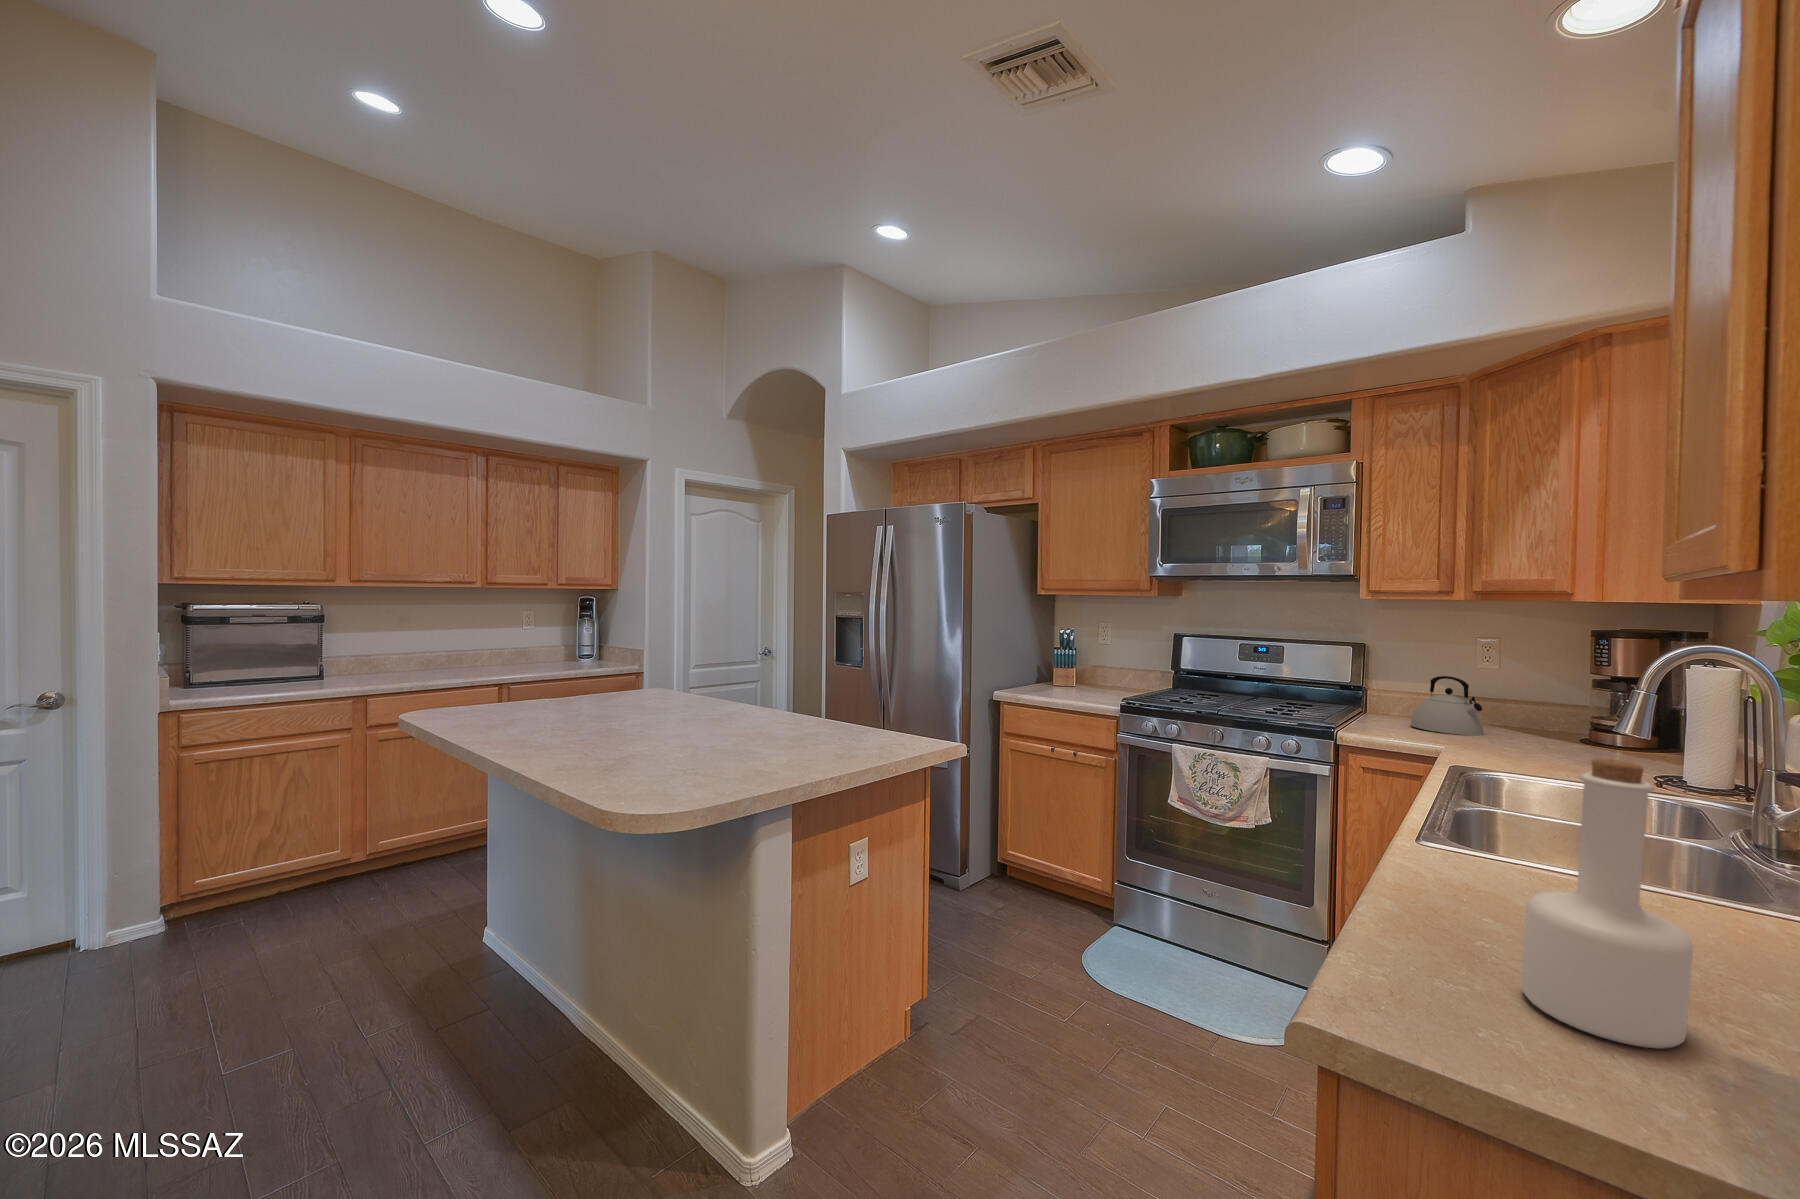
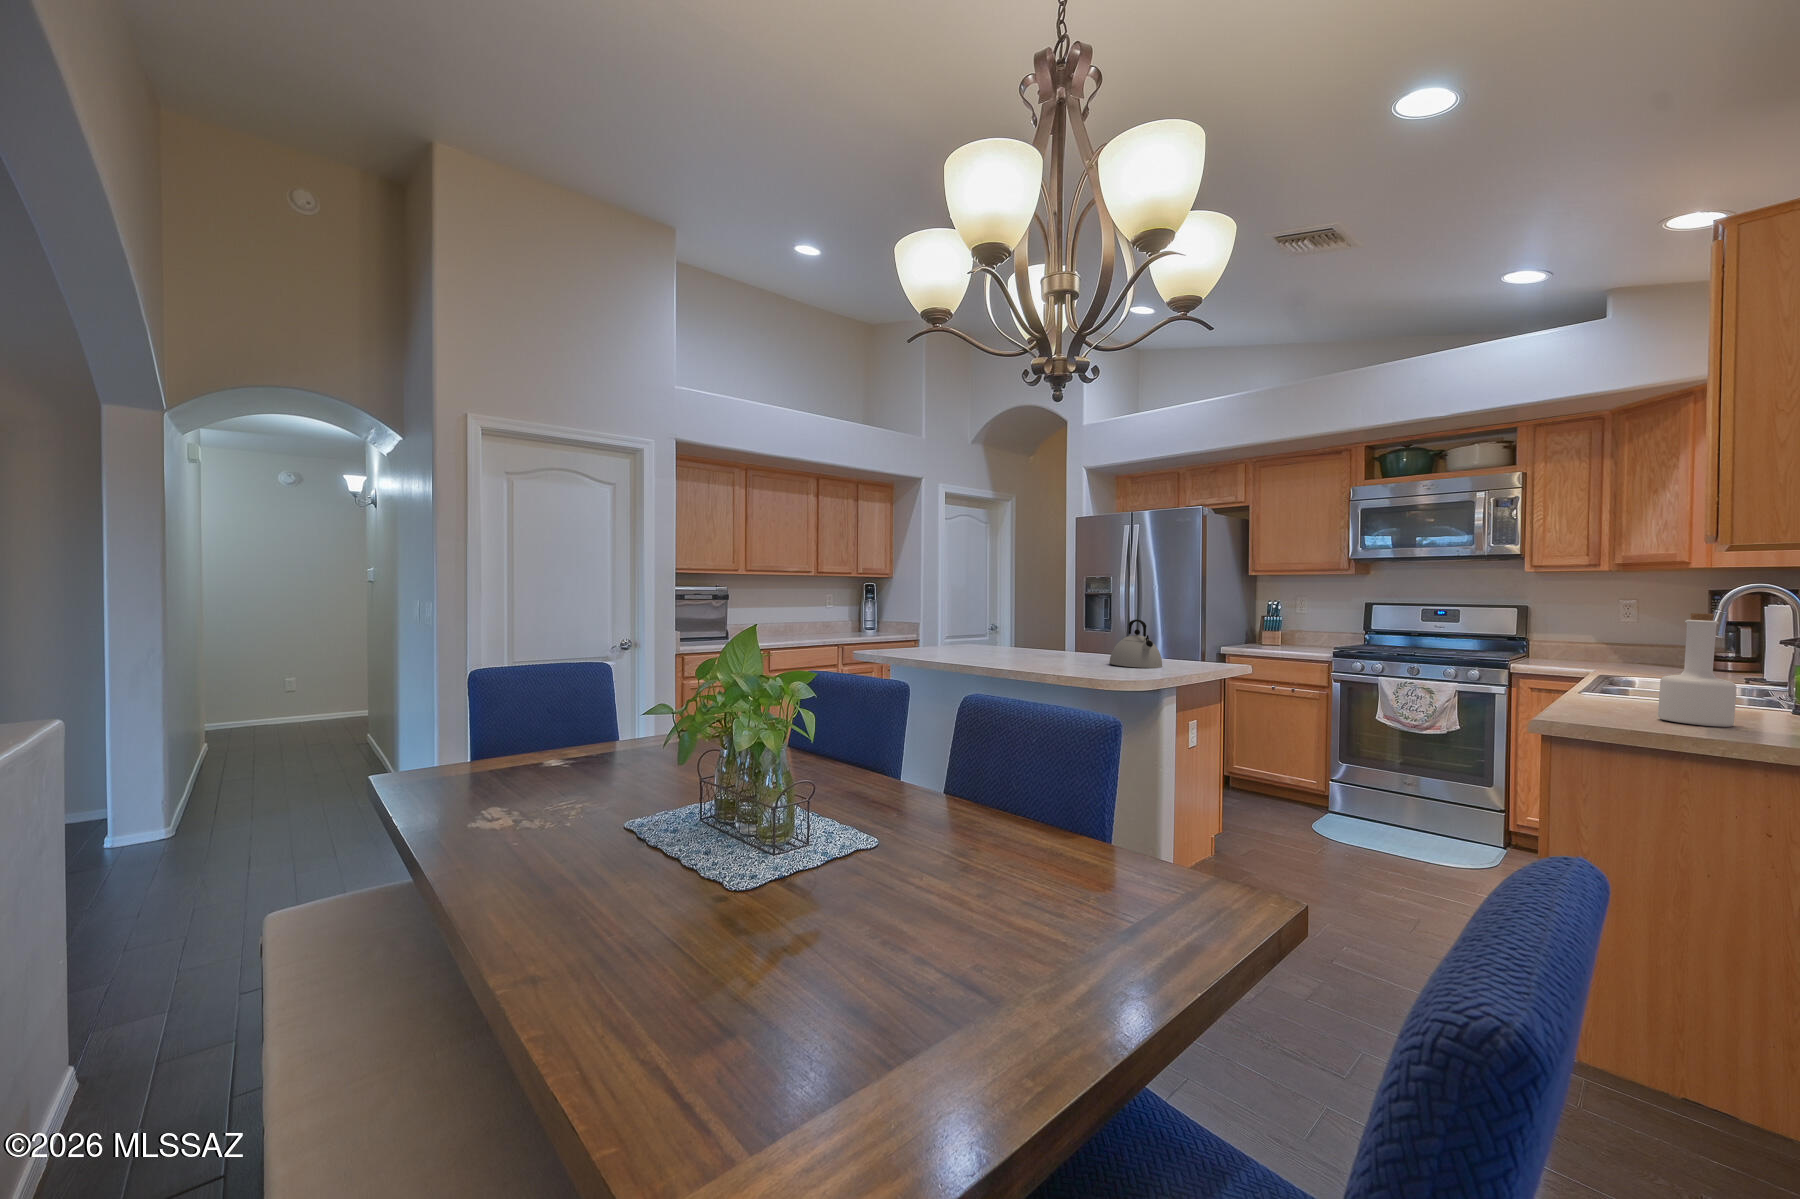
kettle: present [1410,676,1484,735] -> present [1109,619,1162,668]

